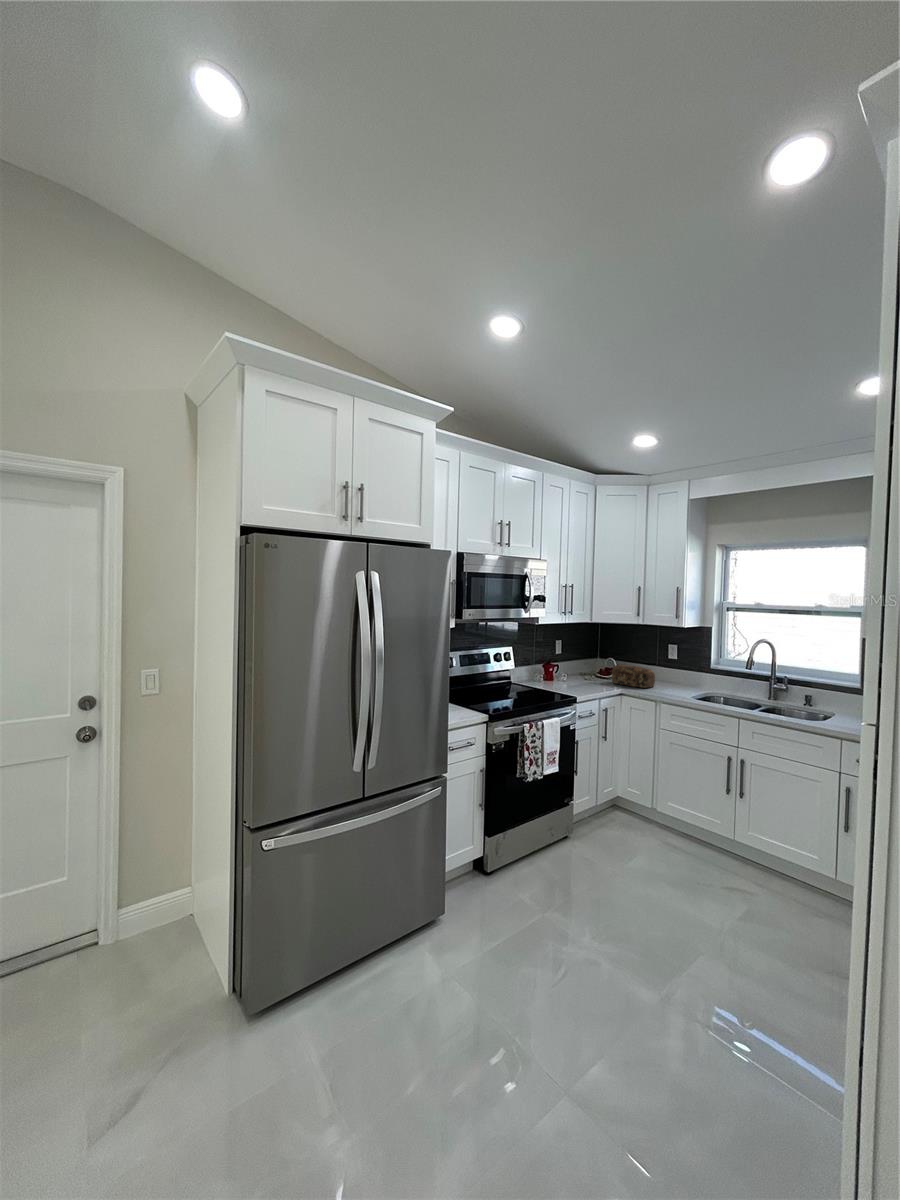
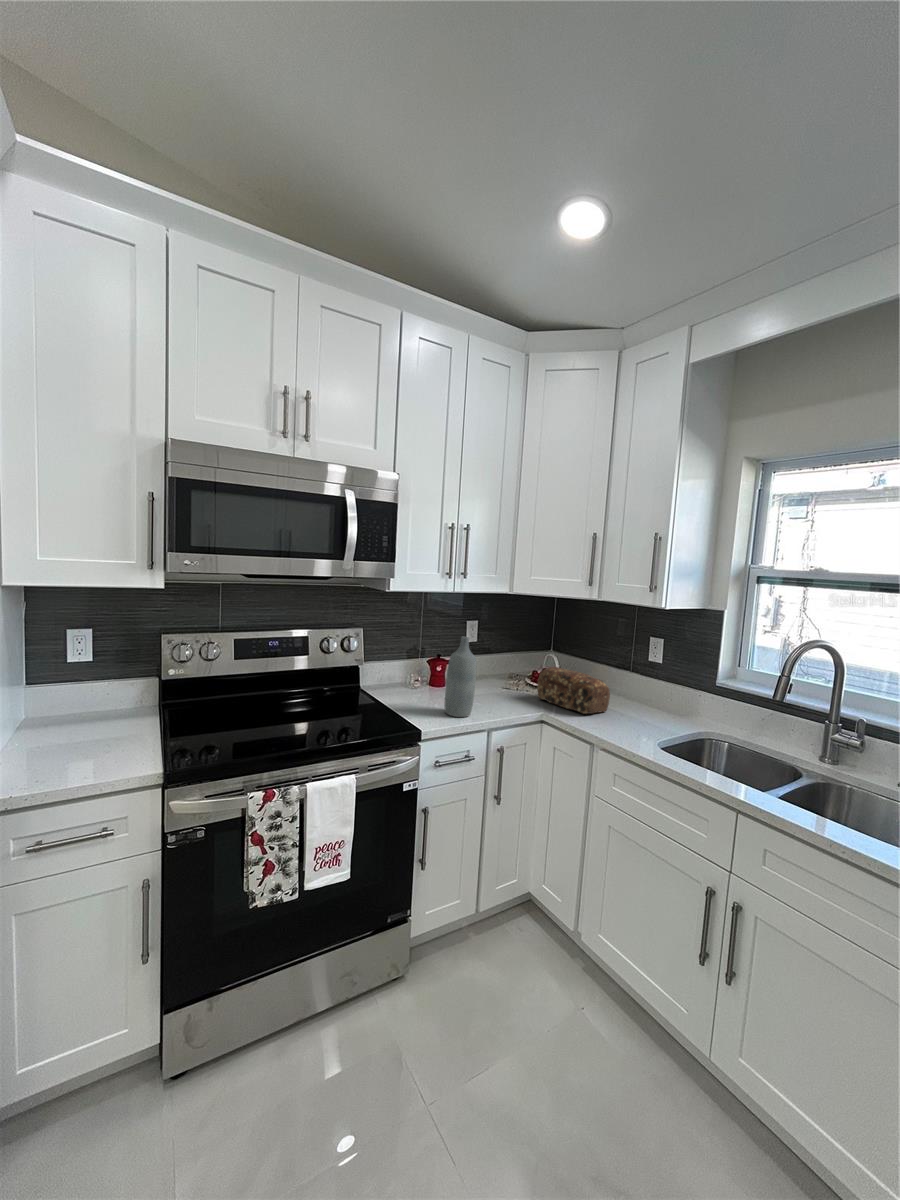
bottle: none [574,648,591,692] -> present [444,637,477,717]

